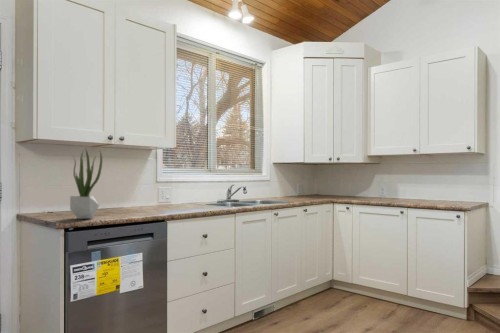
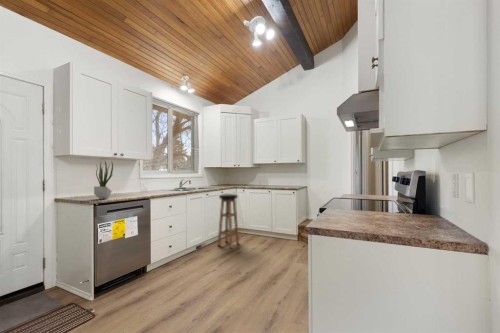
bar stool: none [295,215,338,322] -> present [218,194,239,248]

